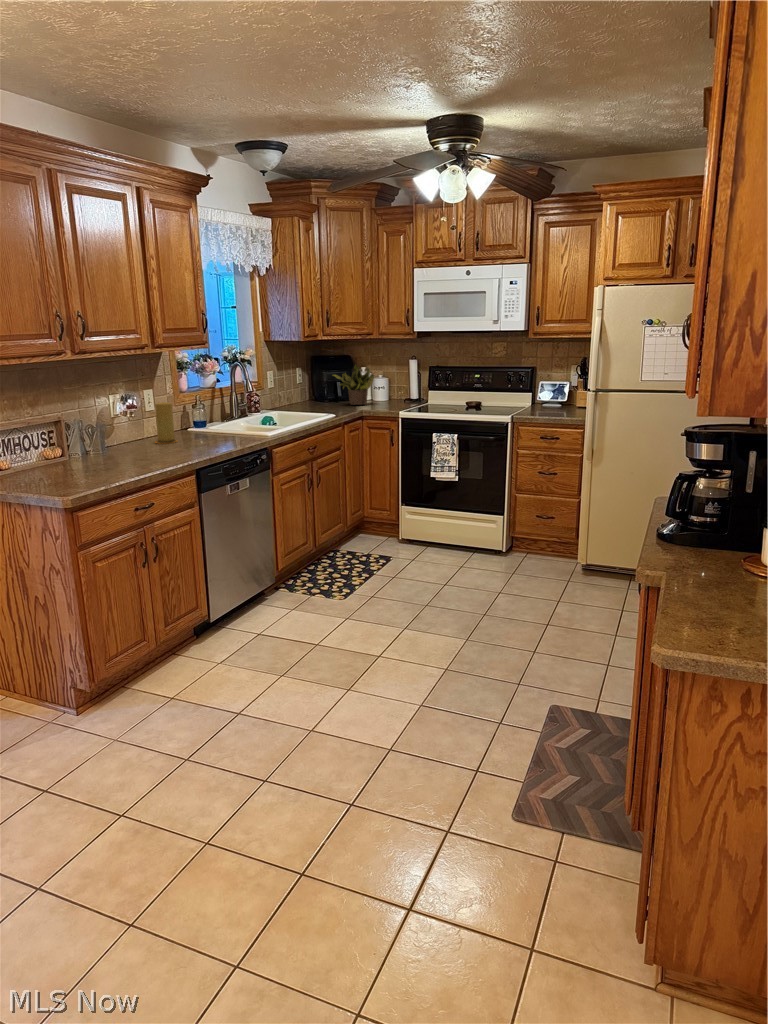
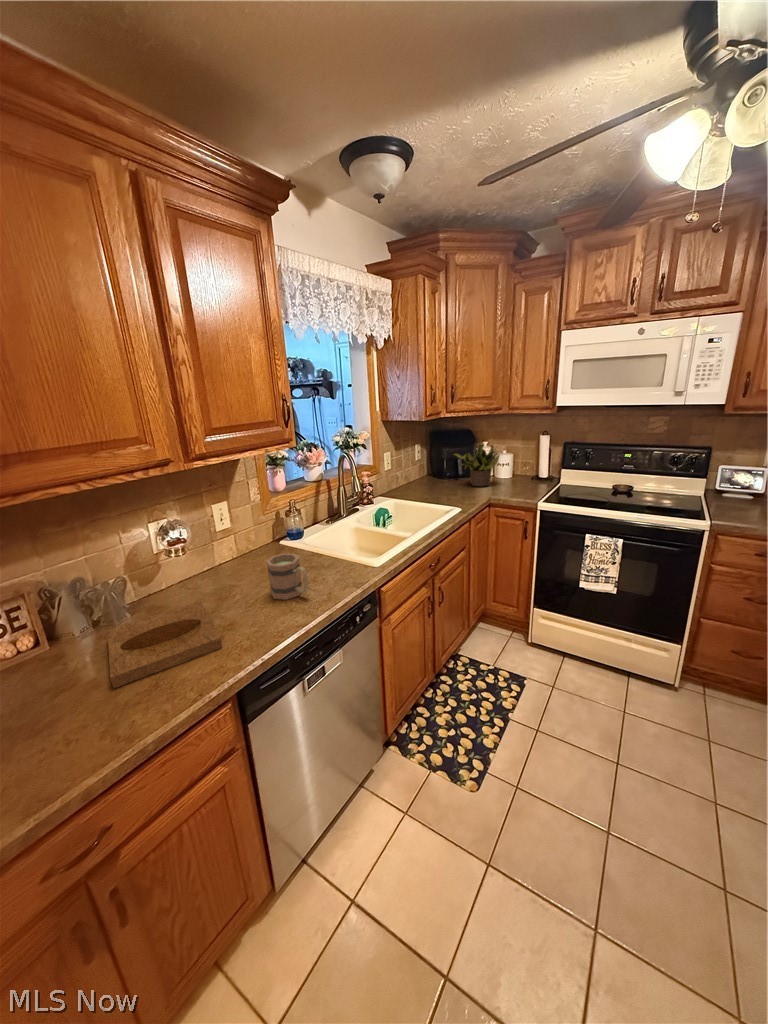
candle: present [155,402,177,444] -> none [221,524,255,584]
mug: none [194,419,223,446] -> present [266,554,308,600]
tray: none [103,443,179,464] -> present [108,601,222,688]

